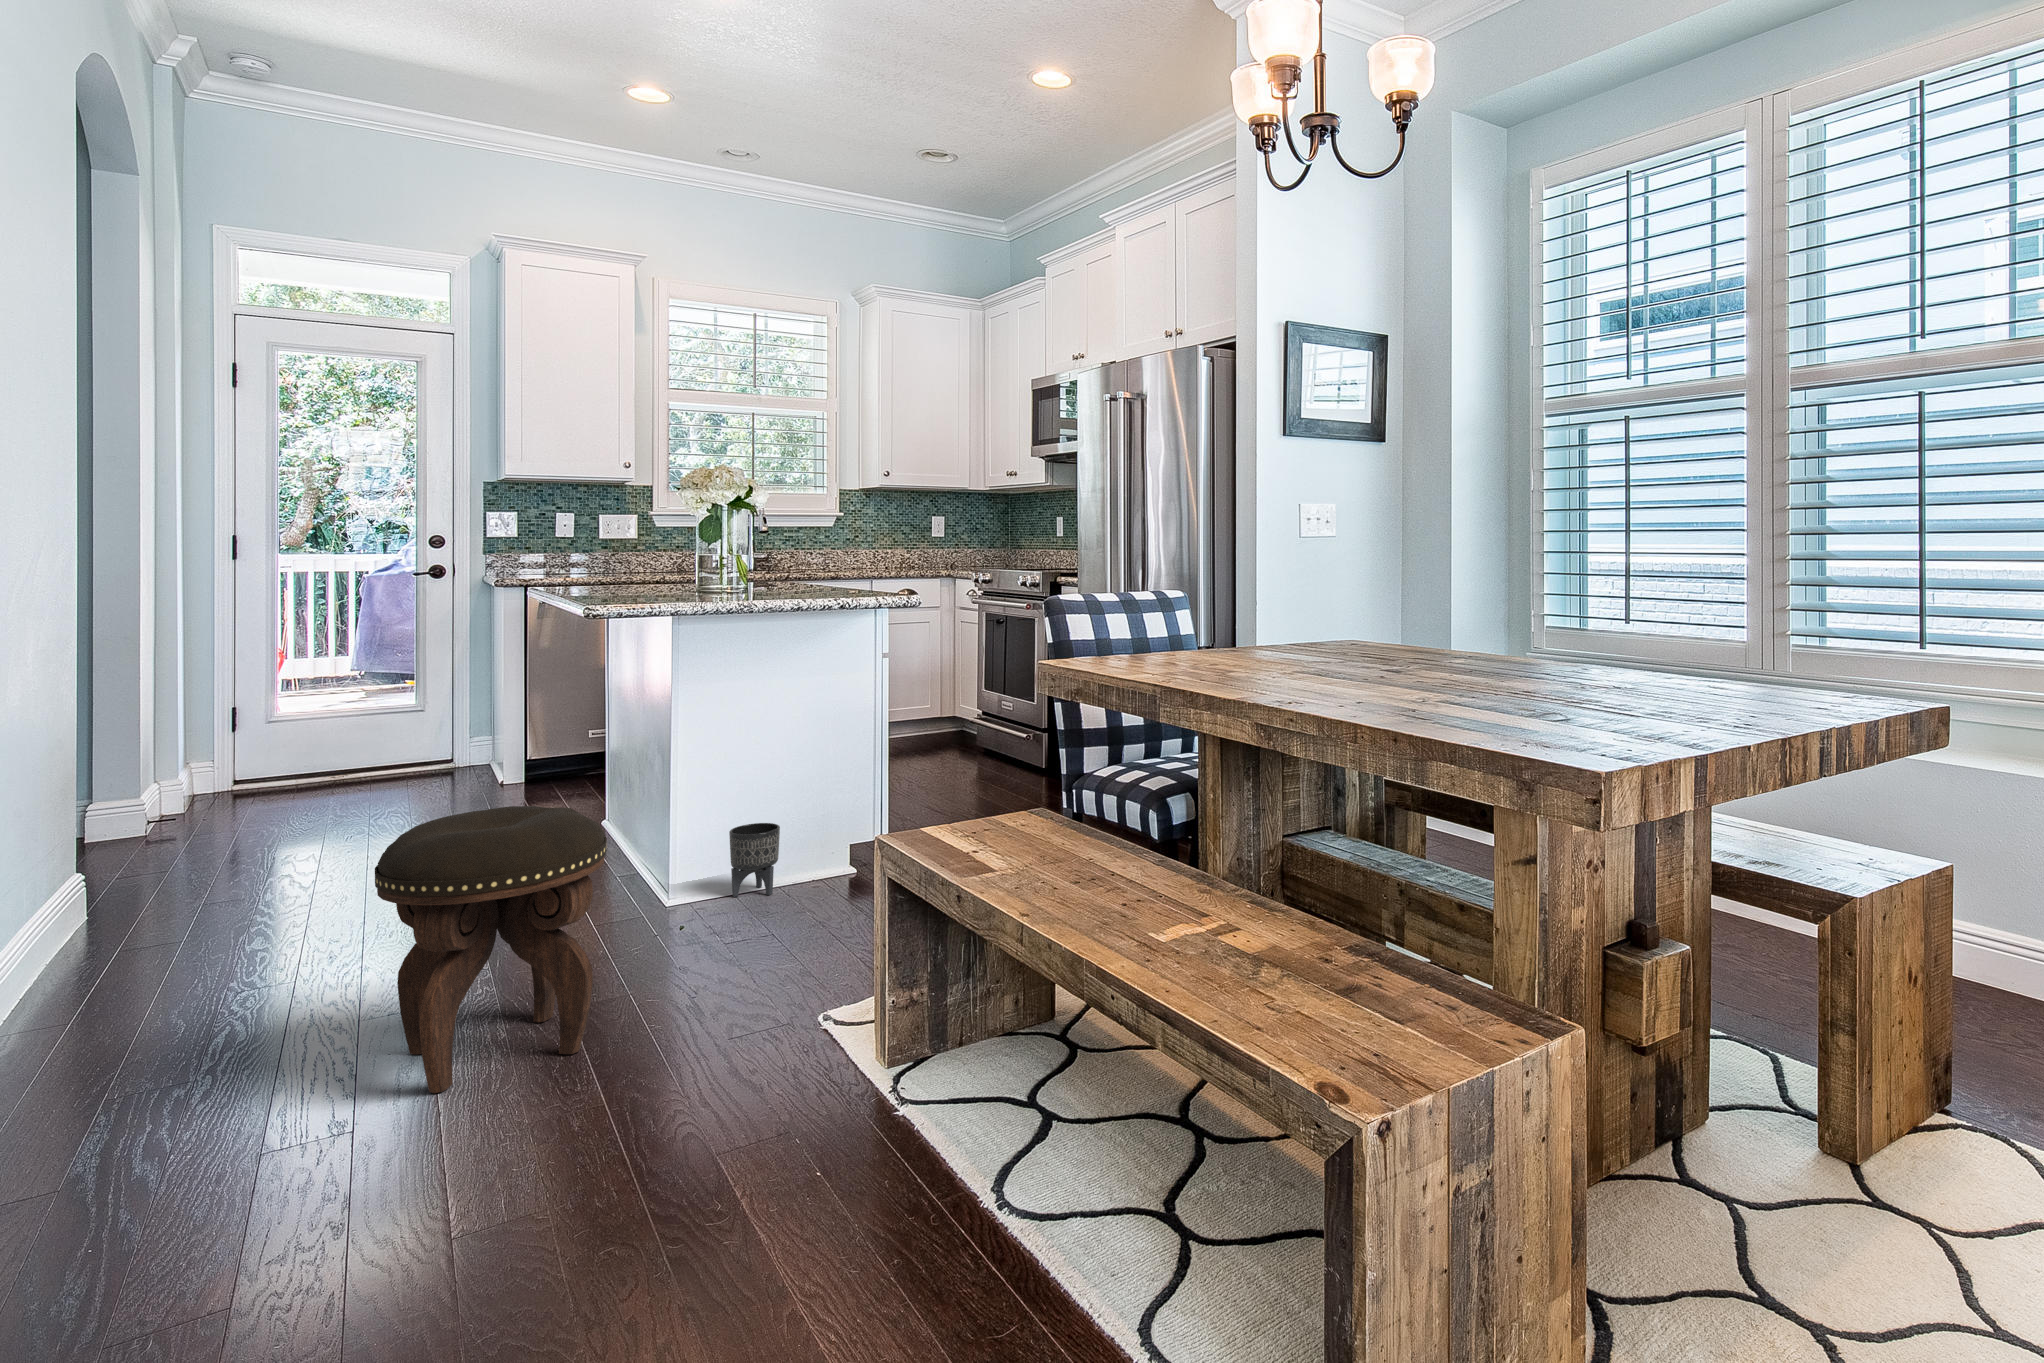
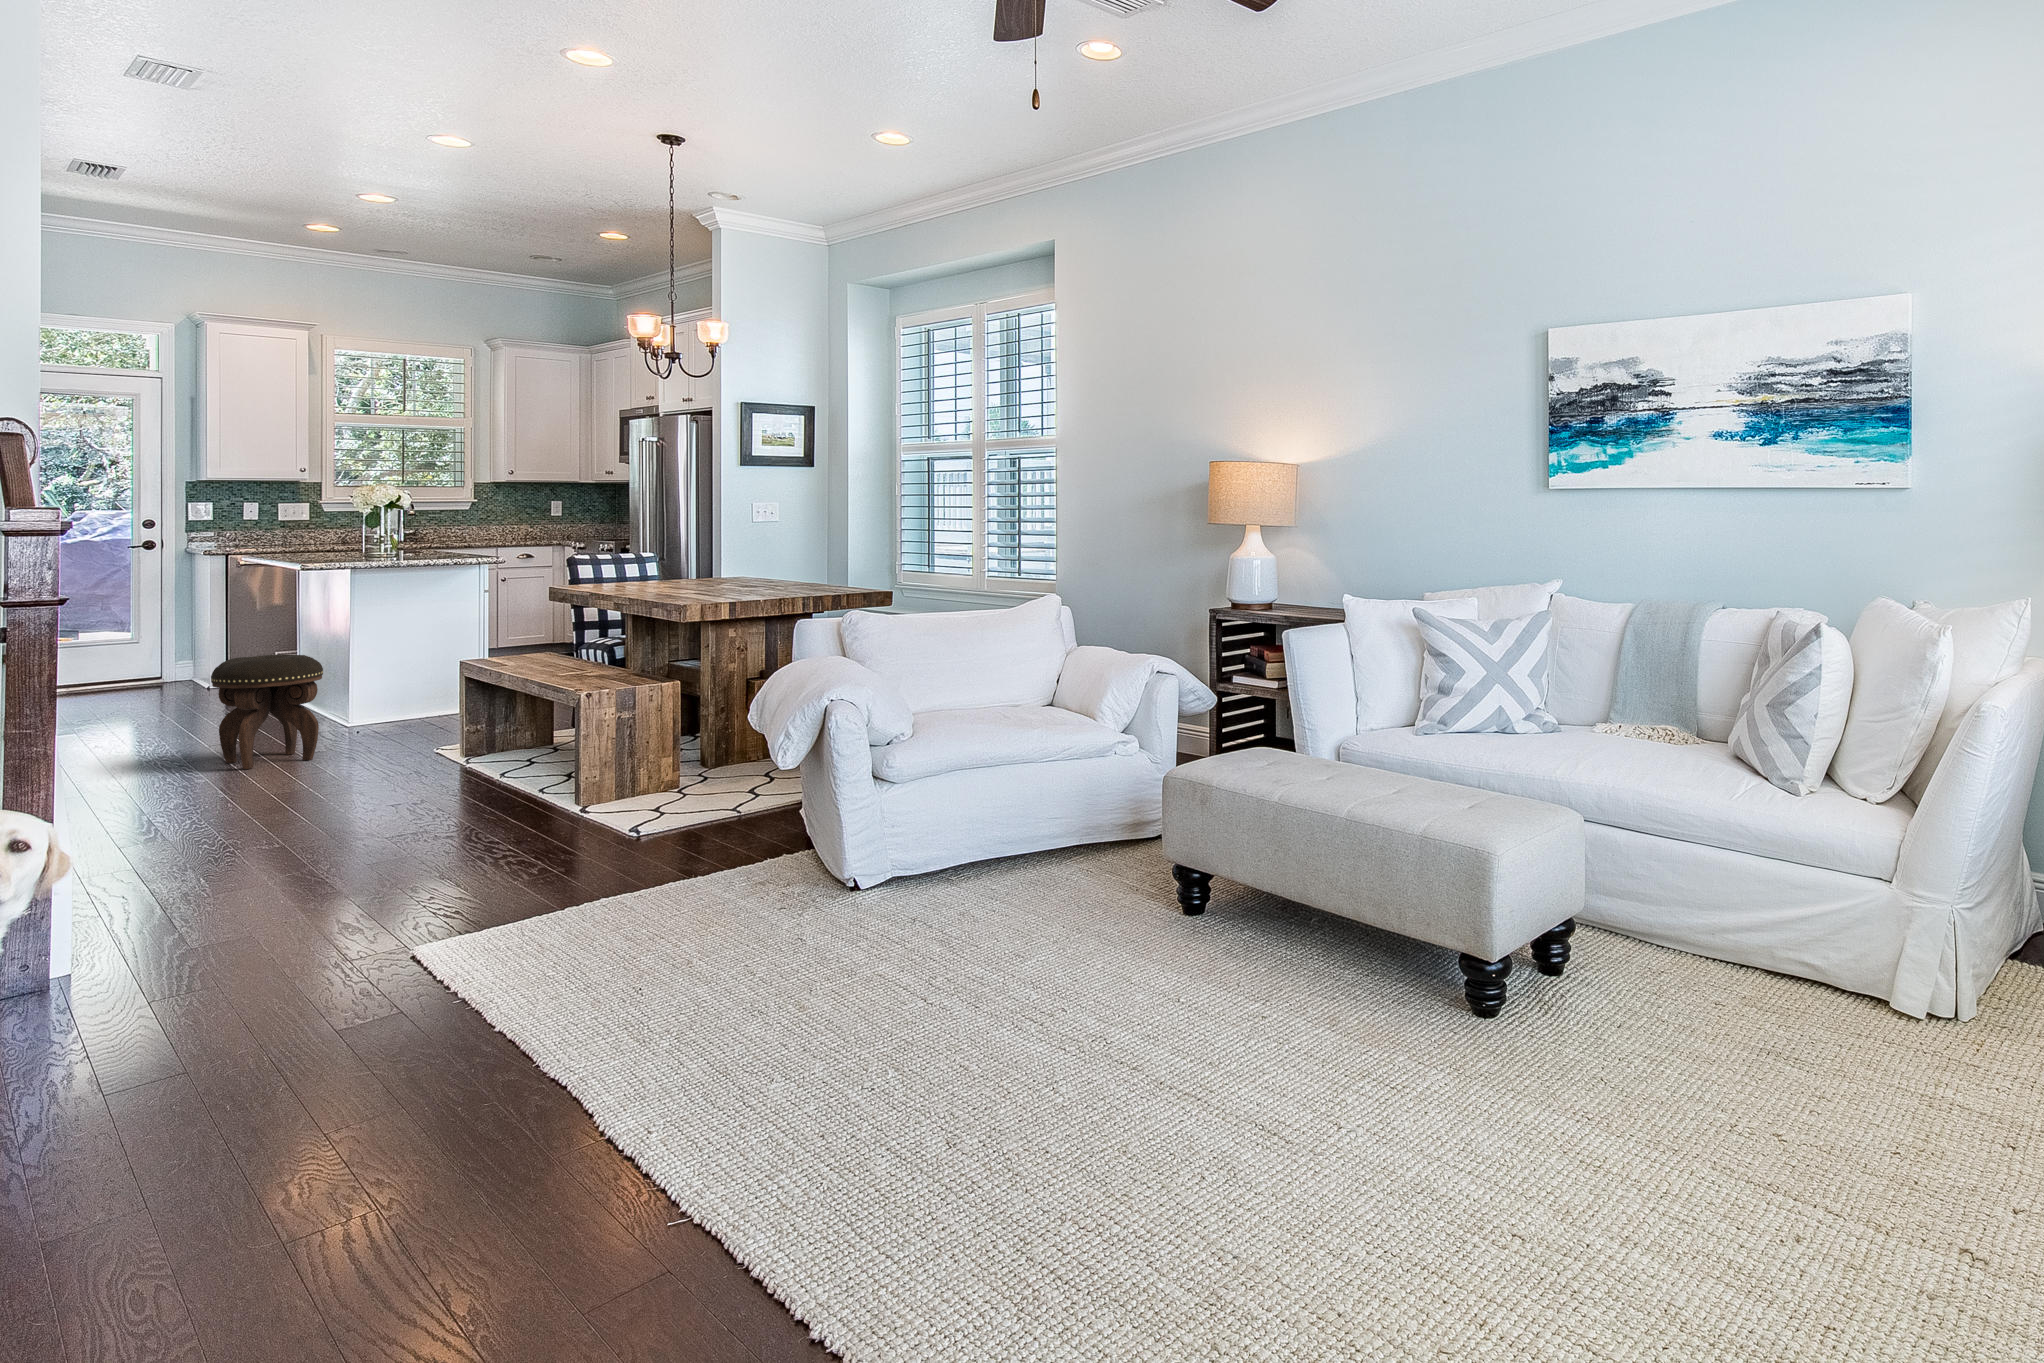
planter: present [729,823,780,897] -> none [386,683,418,722]

